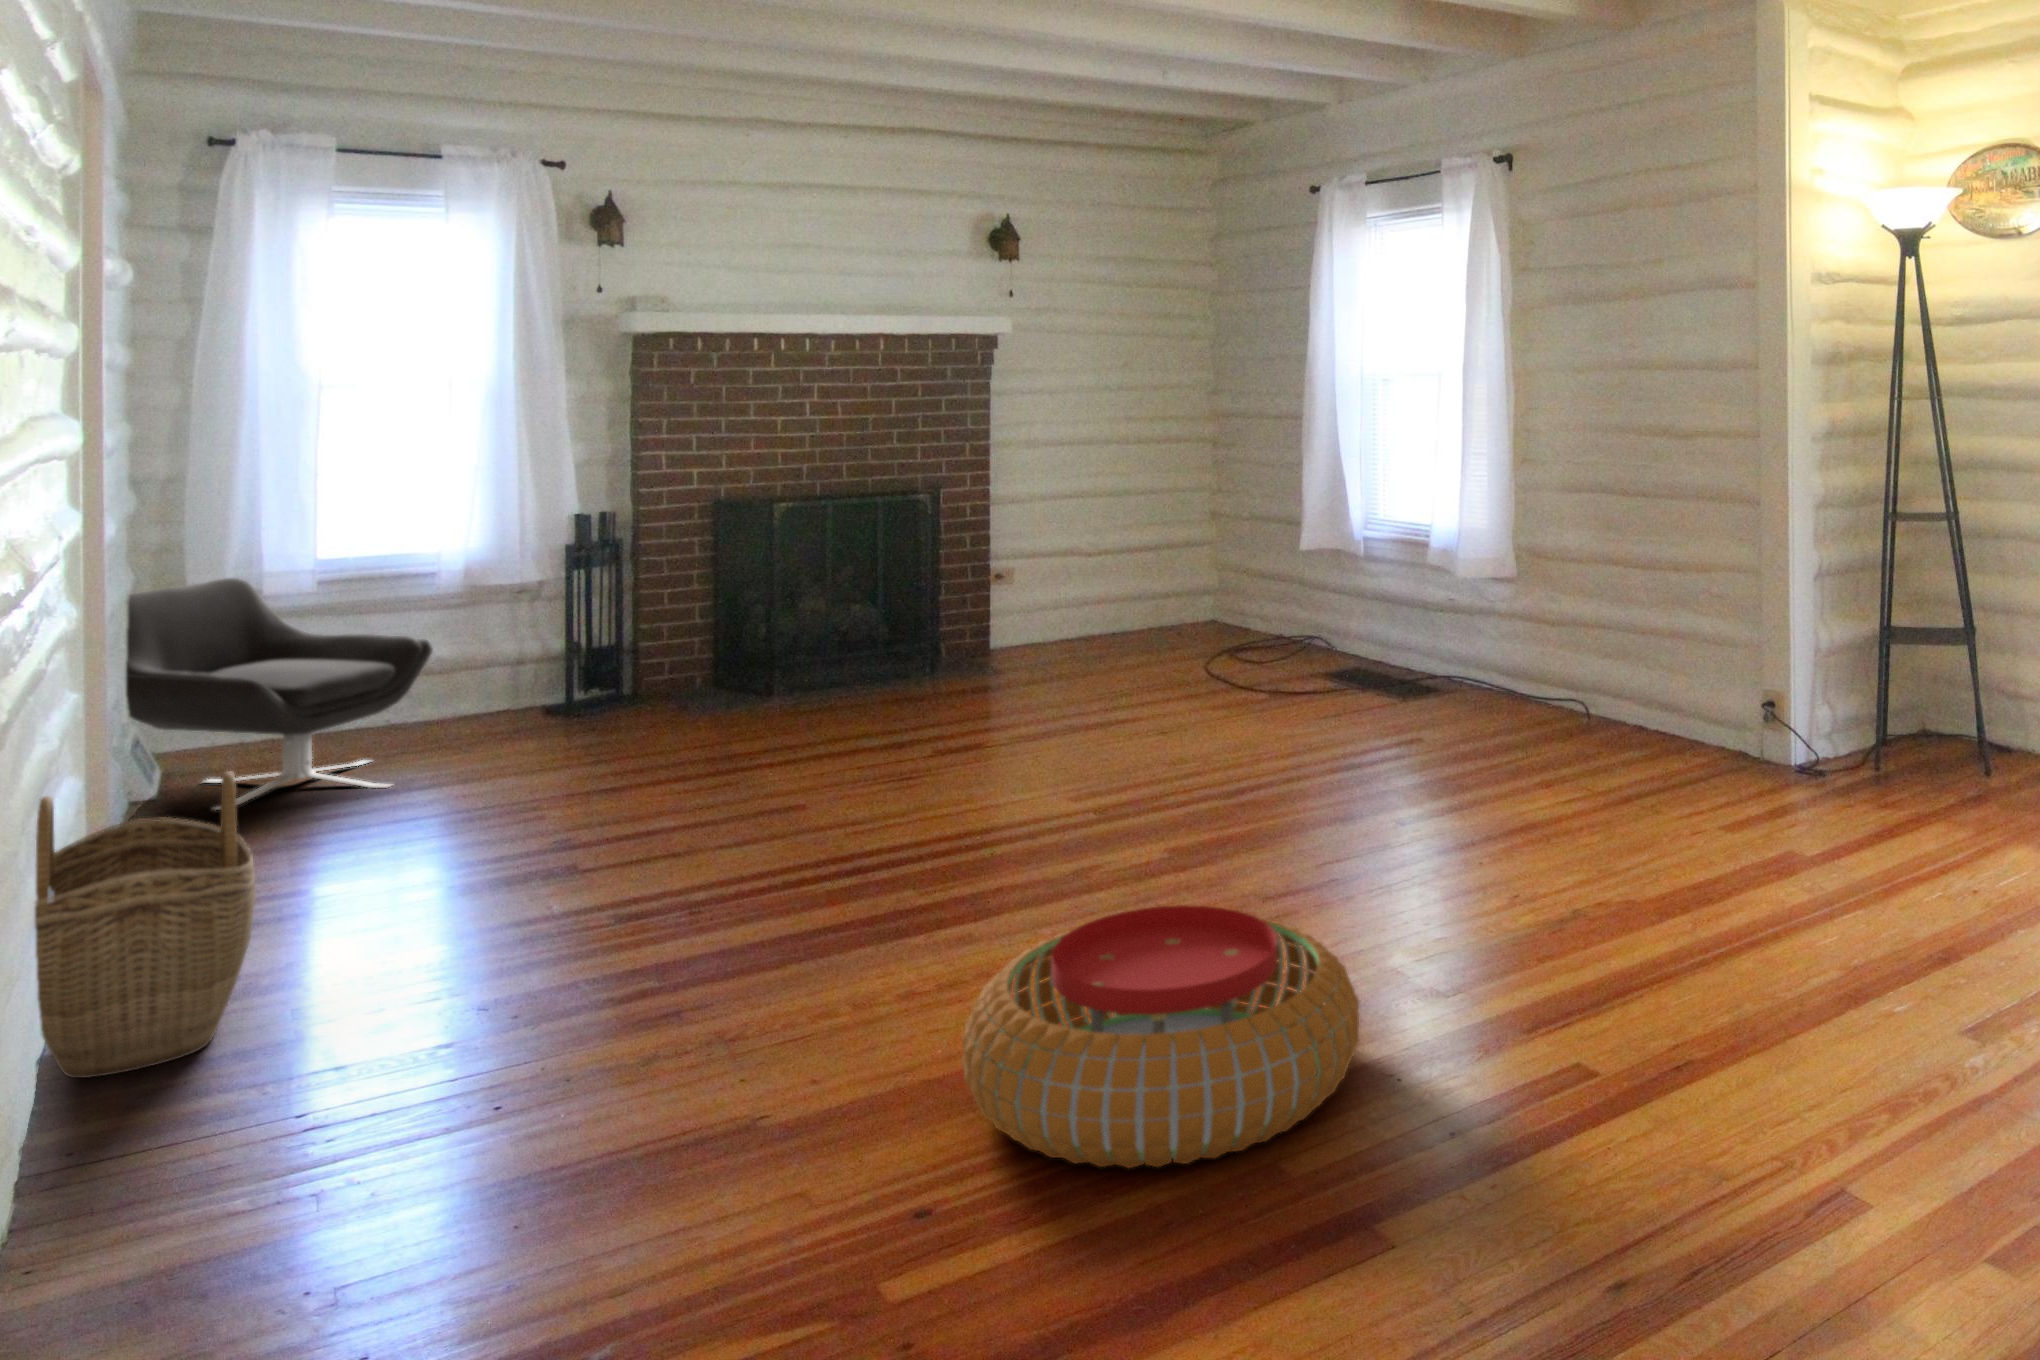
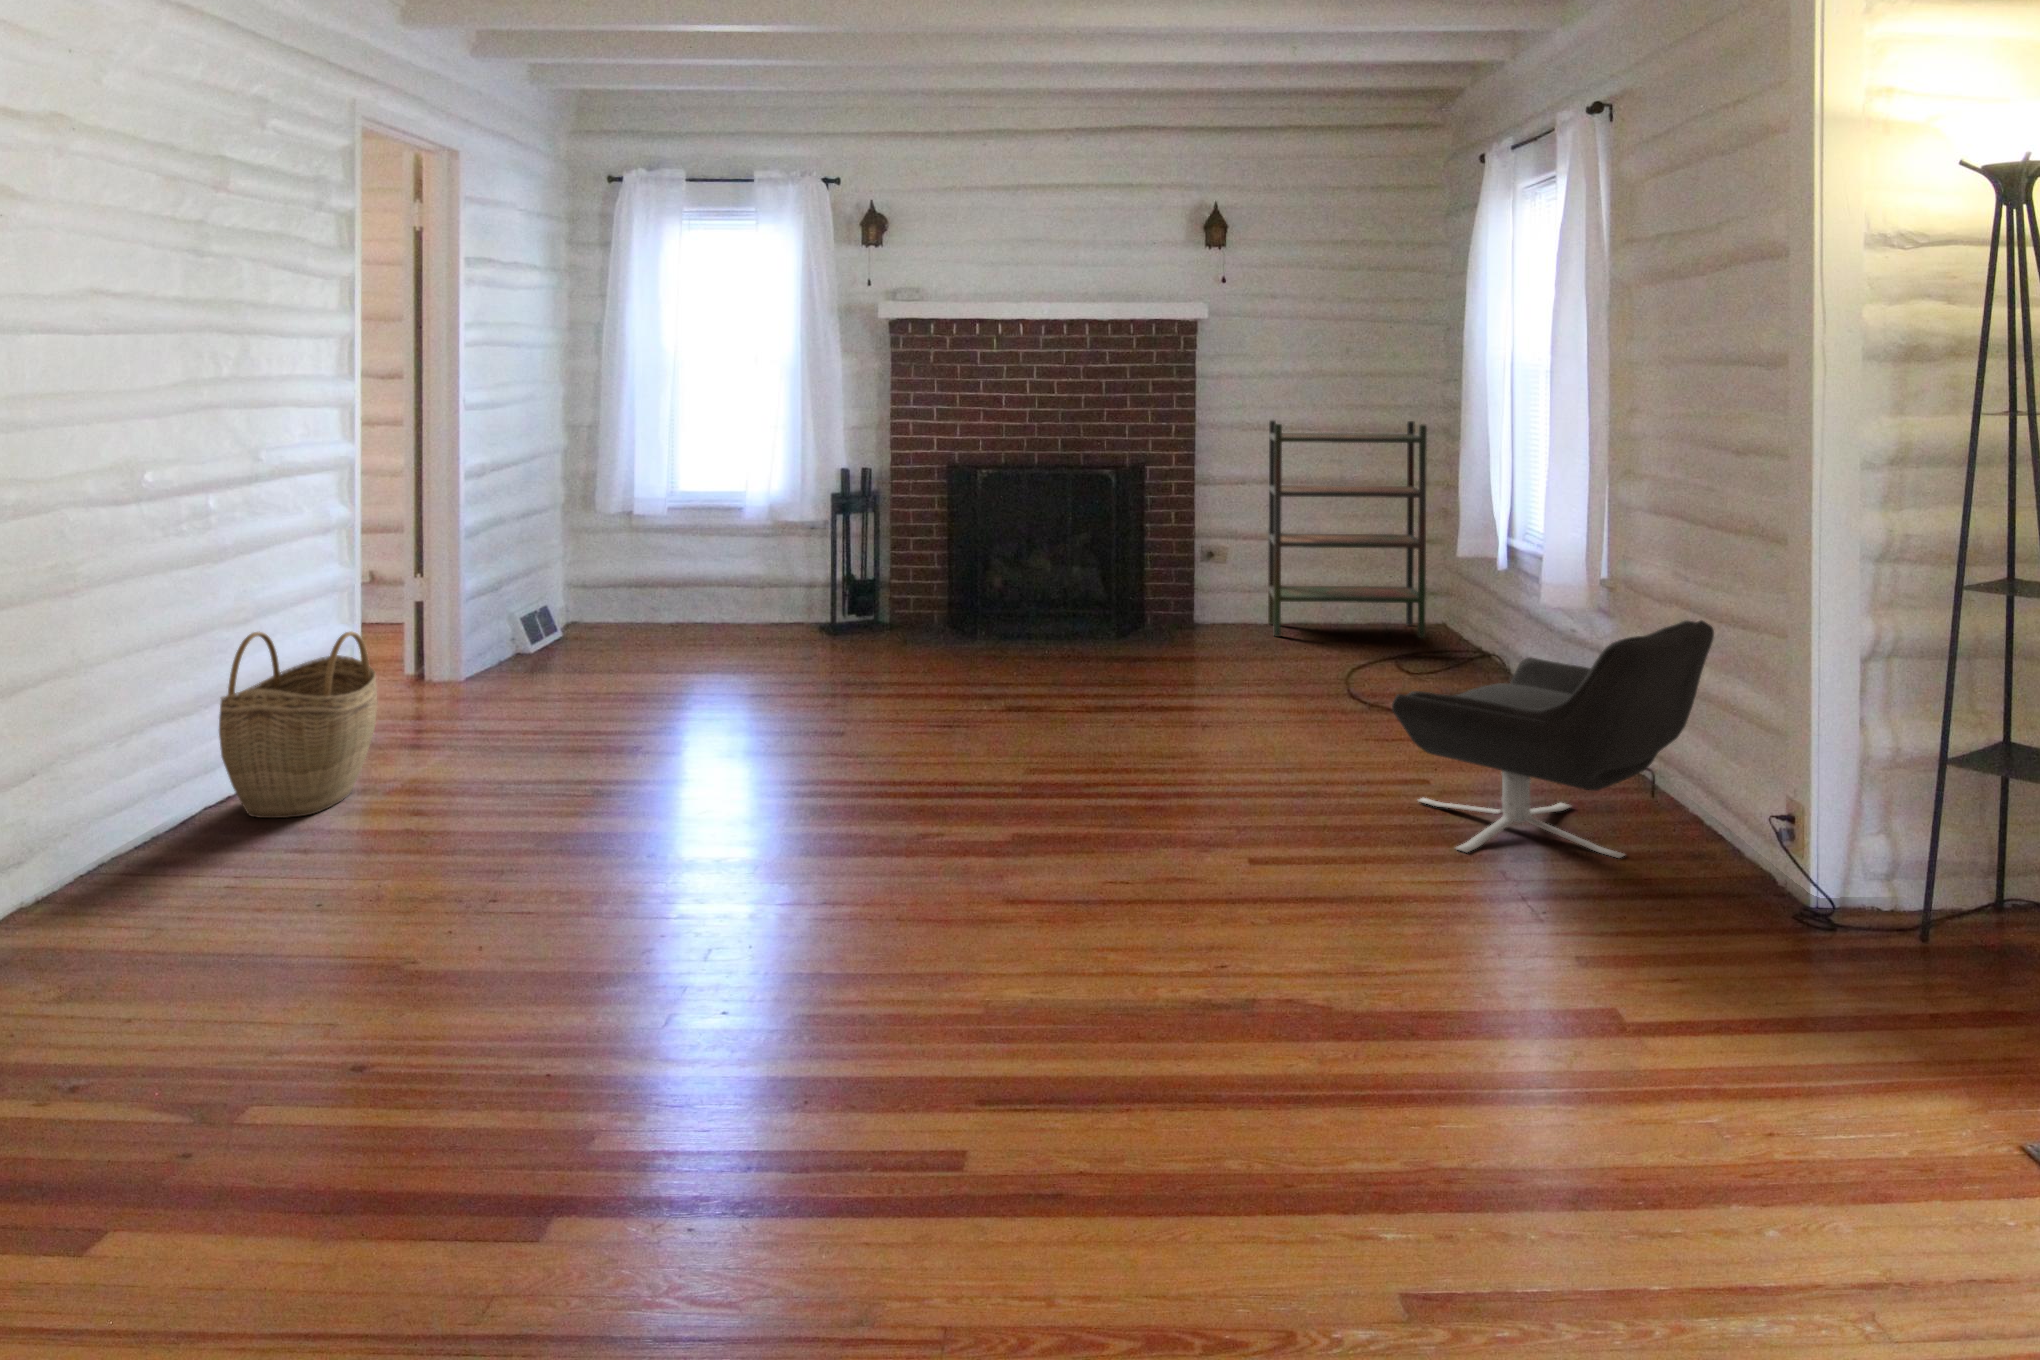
bookshelf: none [1078,427,1246,657] -> present [1268,420,1427,638]
lounge chair: present [126,578,433,810] -> present [1392,620,1714,858]
pouf: present [962,905,1359,1169] -> none [446,865,828,1114]

